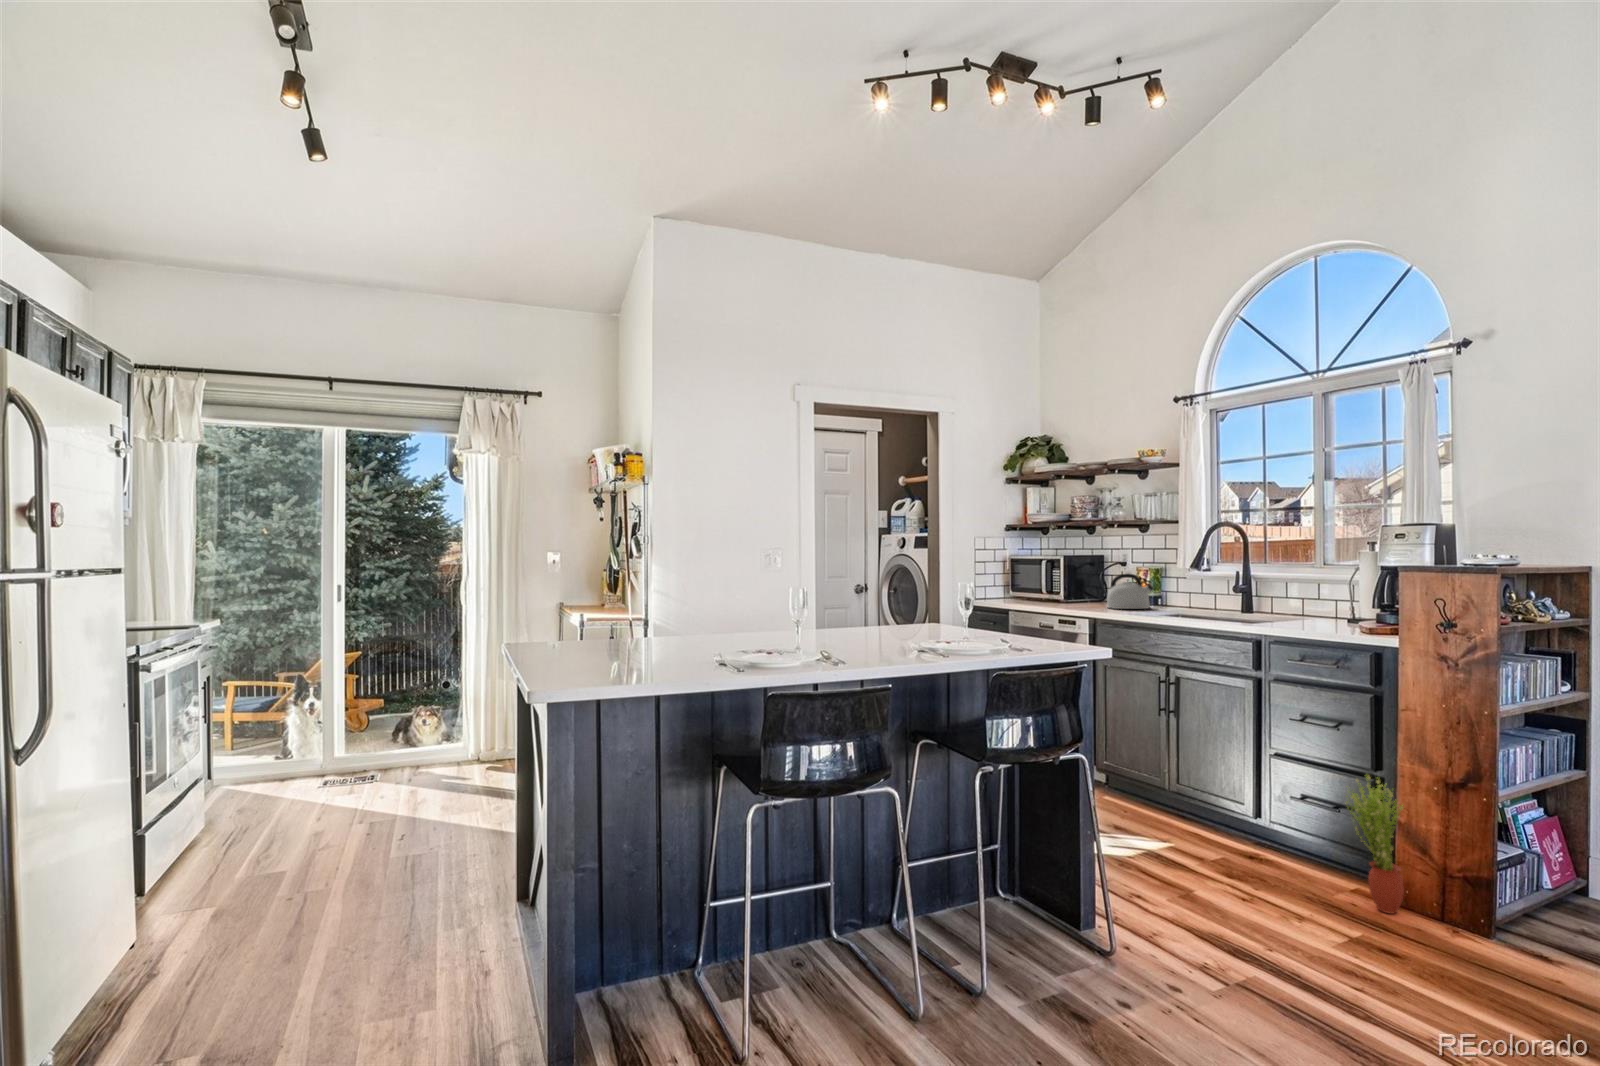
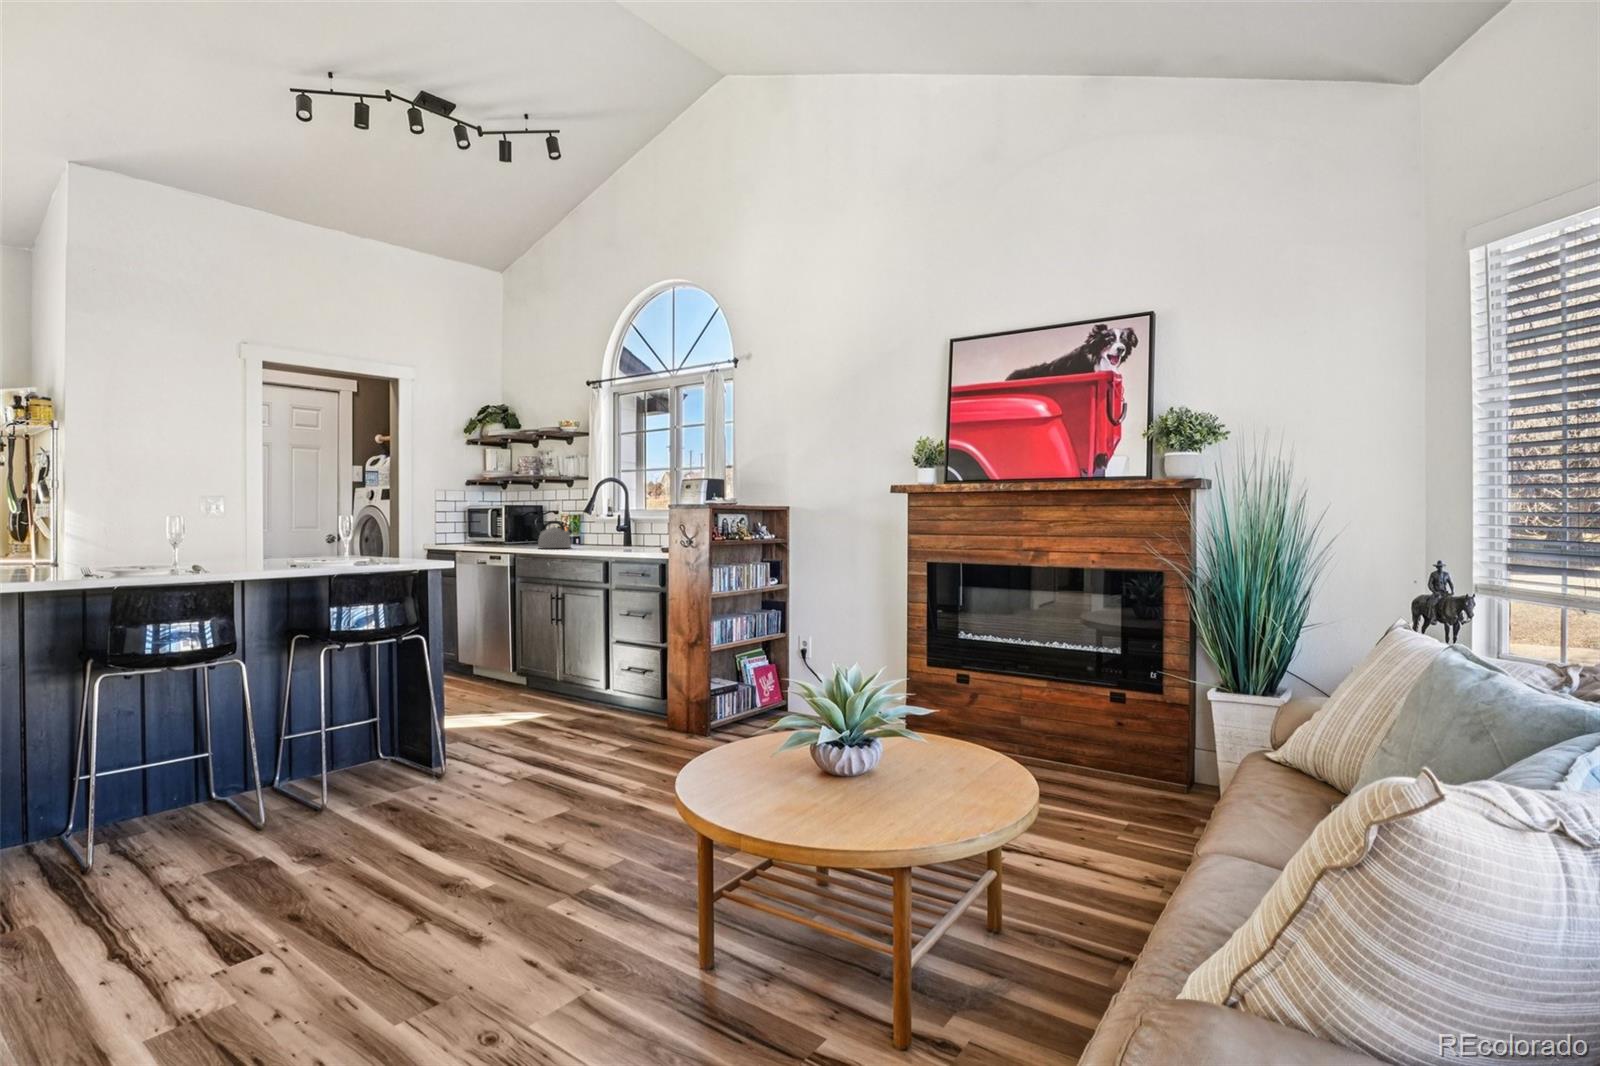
potted plant: present [1345,776,1404,914] -> none [636,642,665,727]

